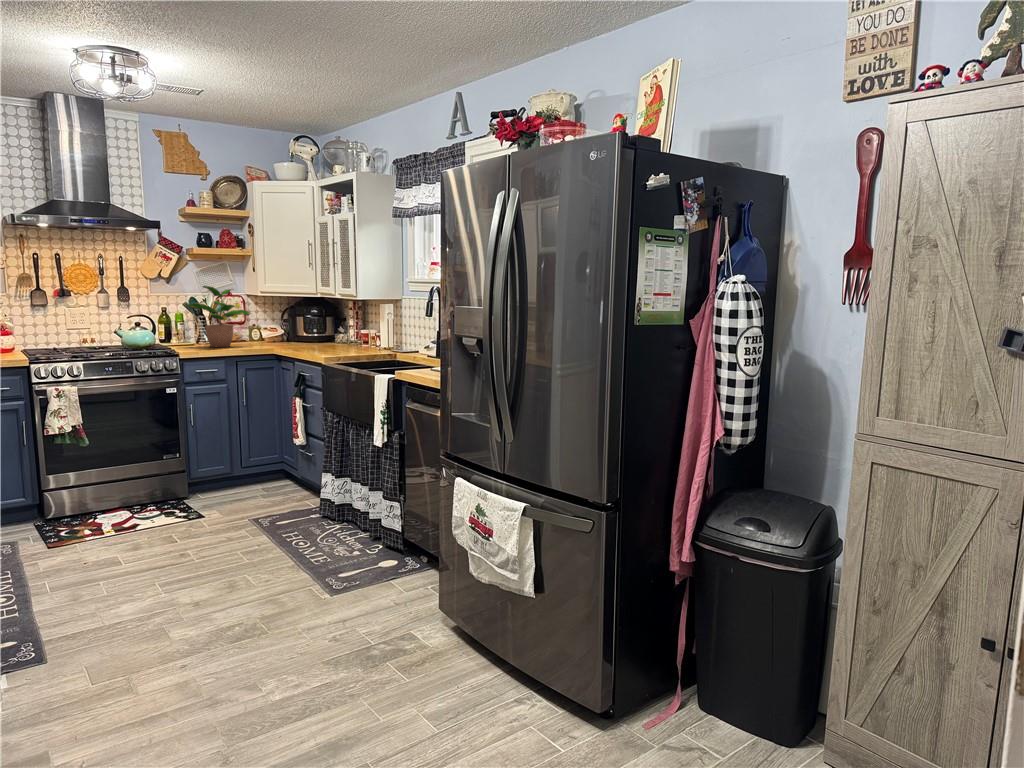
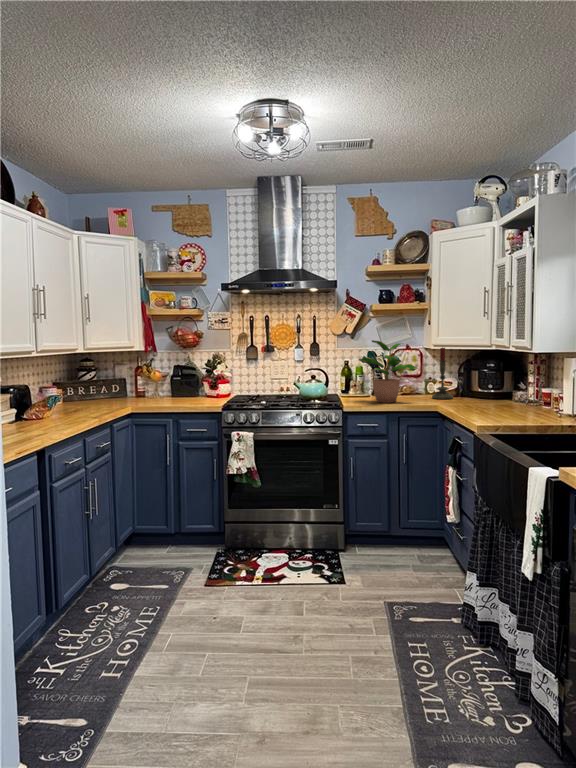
candle: none [262,293,283,343] -> present [432,348,453,399]

